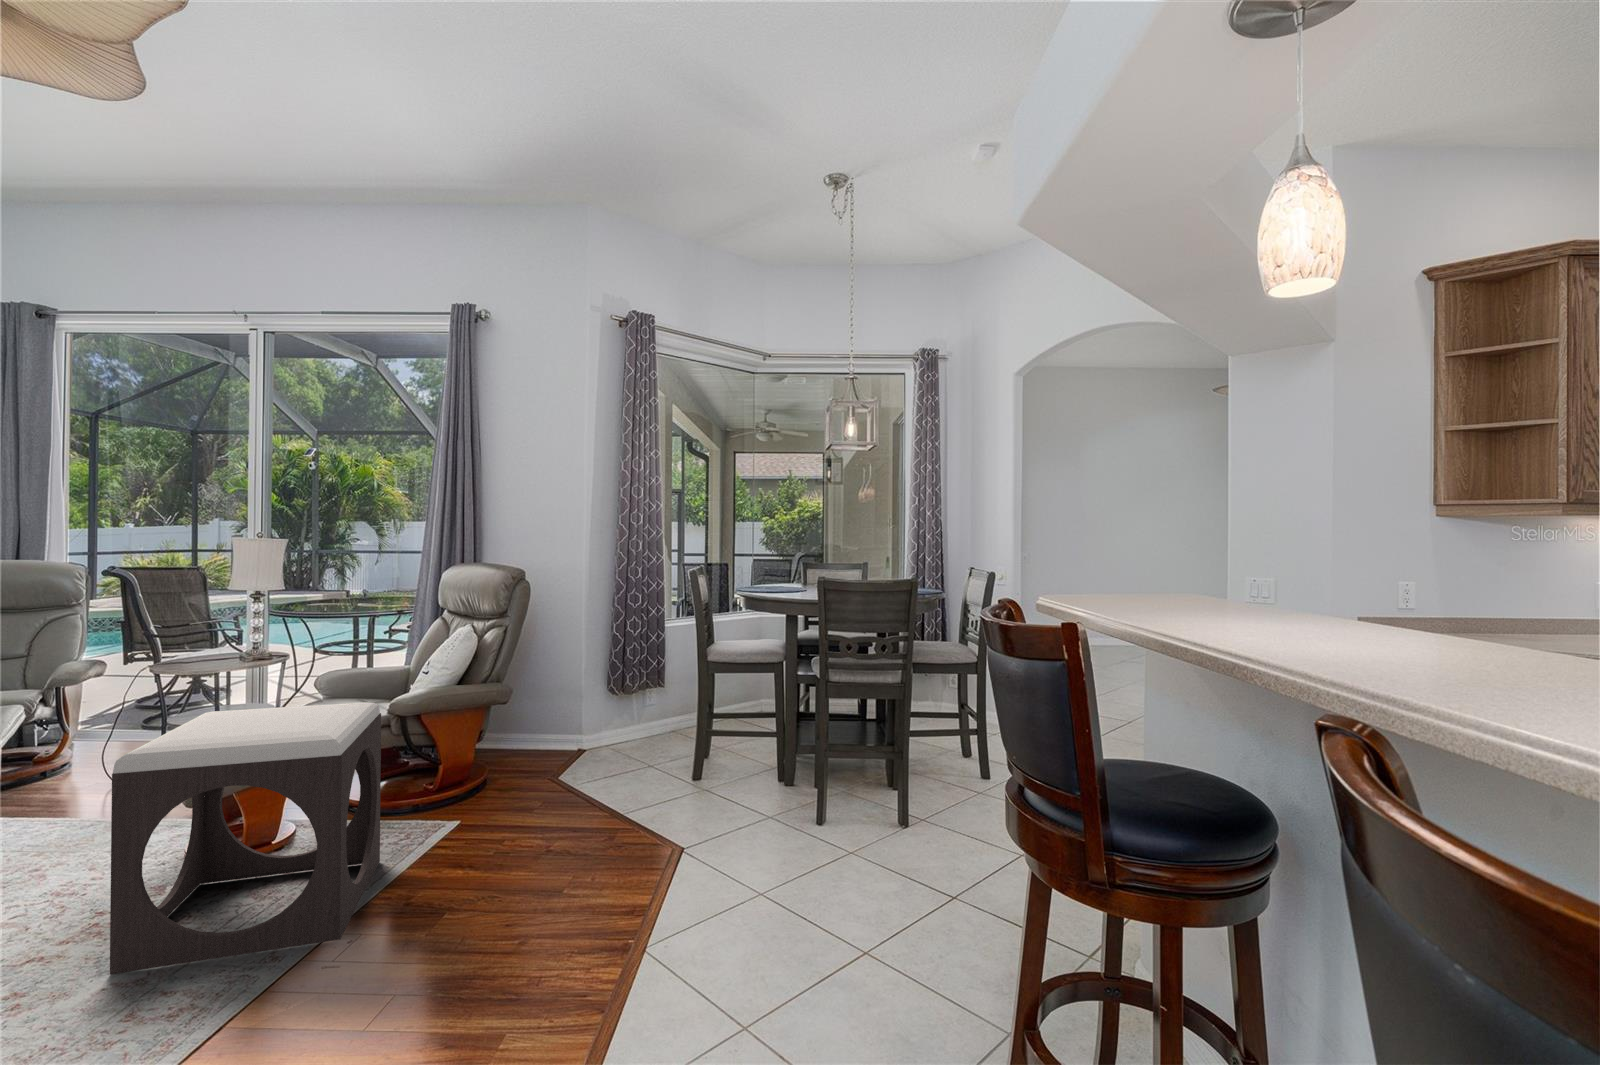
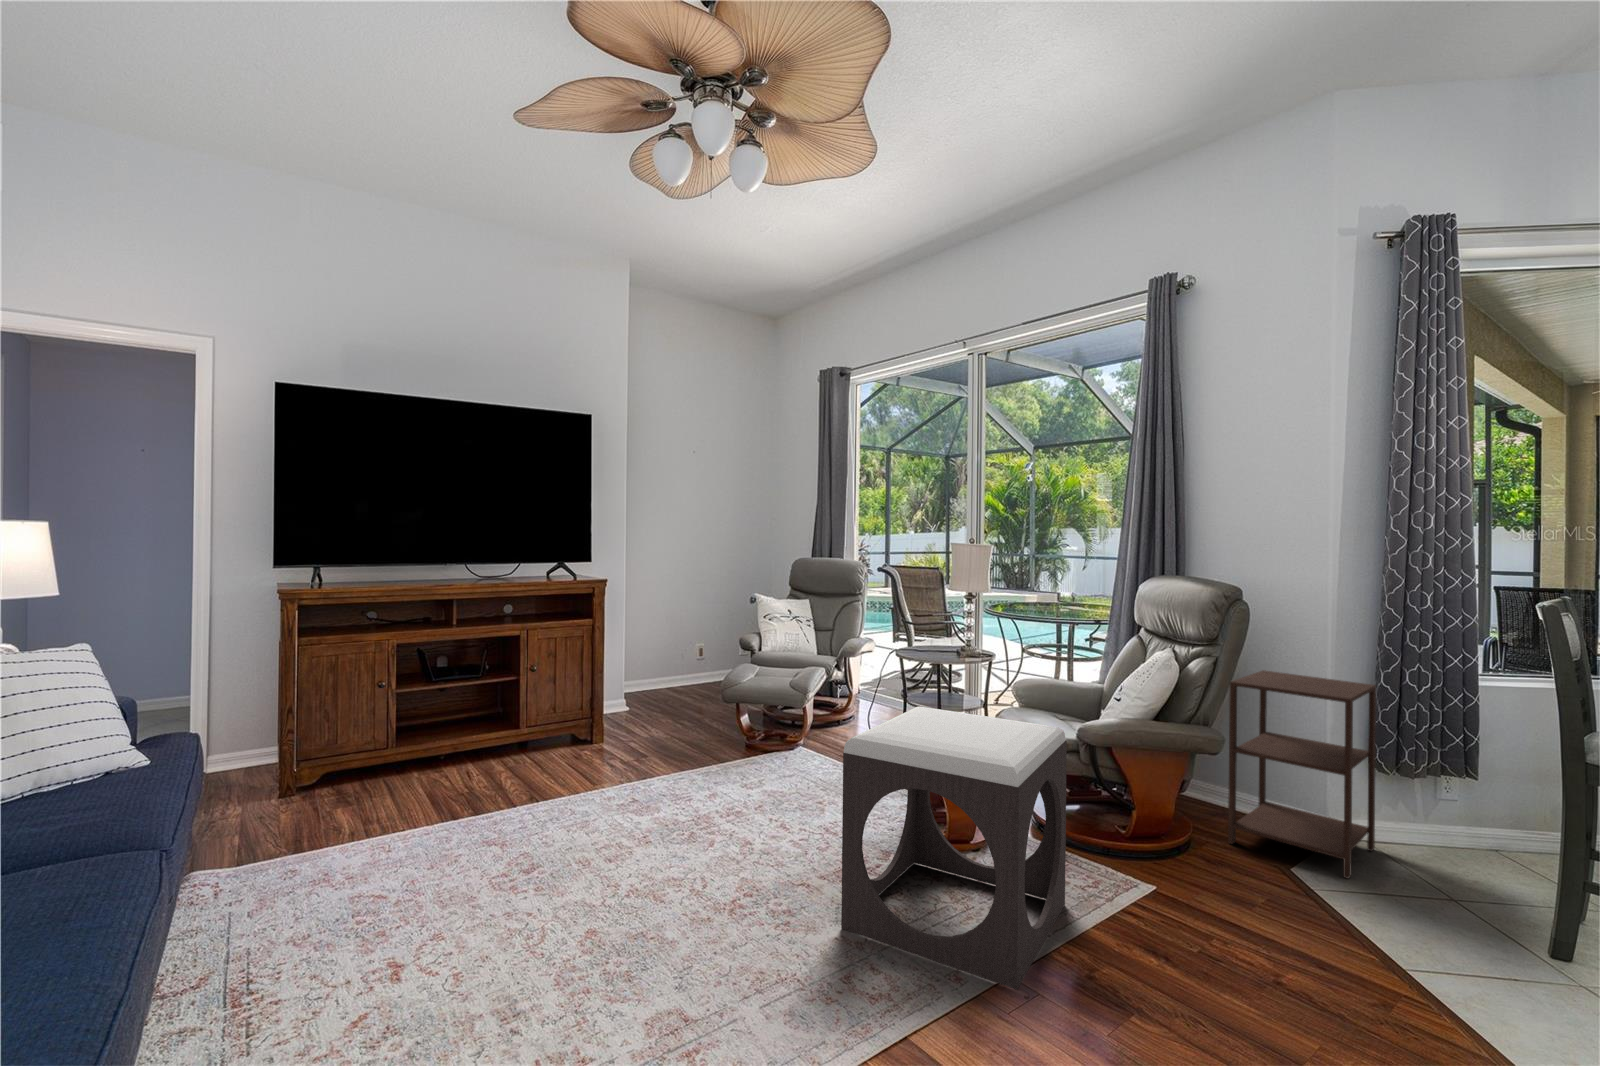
side table: none [515,635,612,776] -> present [1228,670,1376,878]

